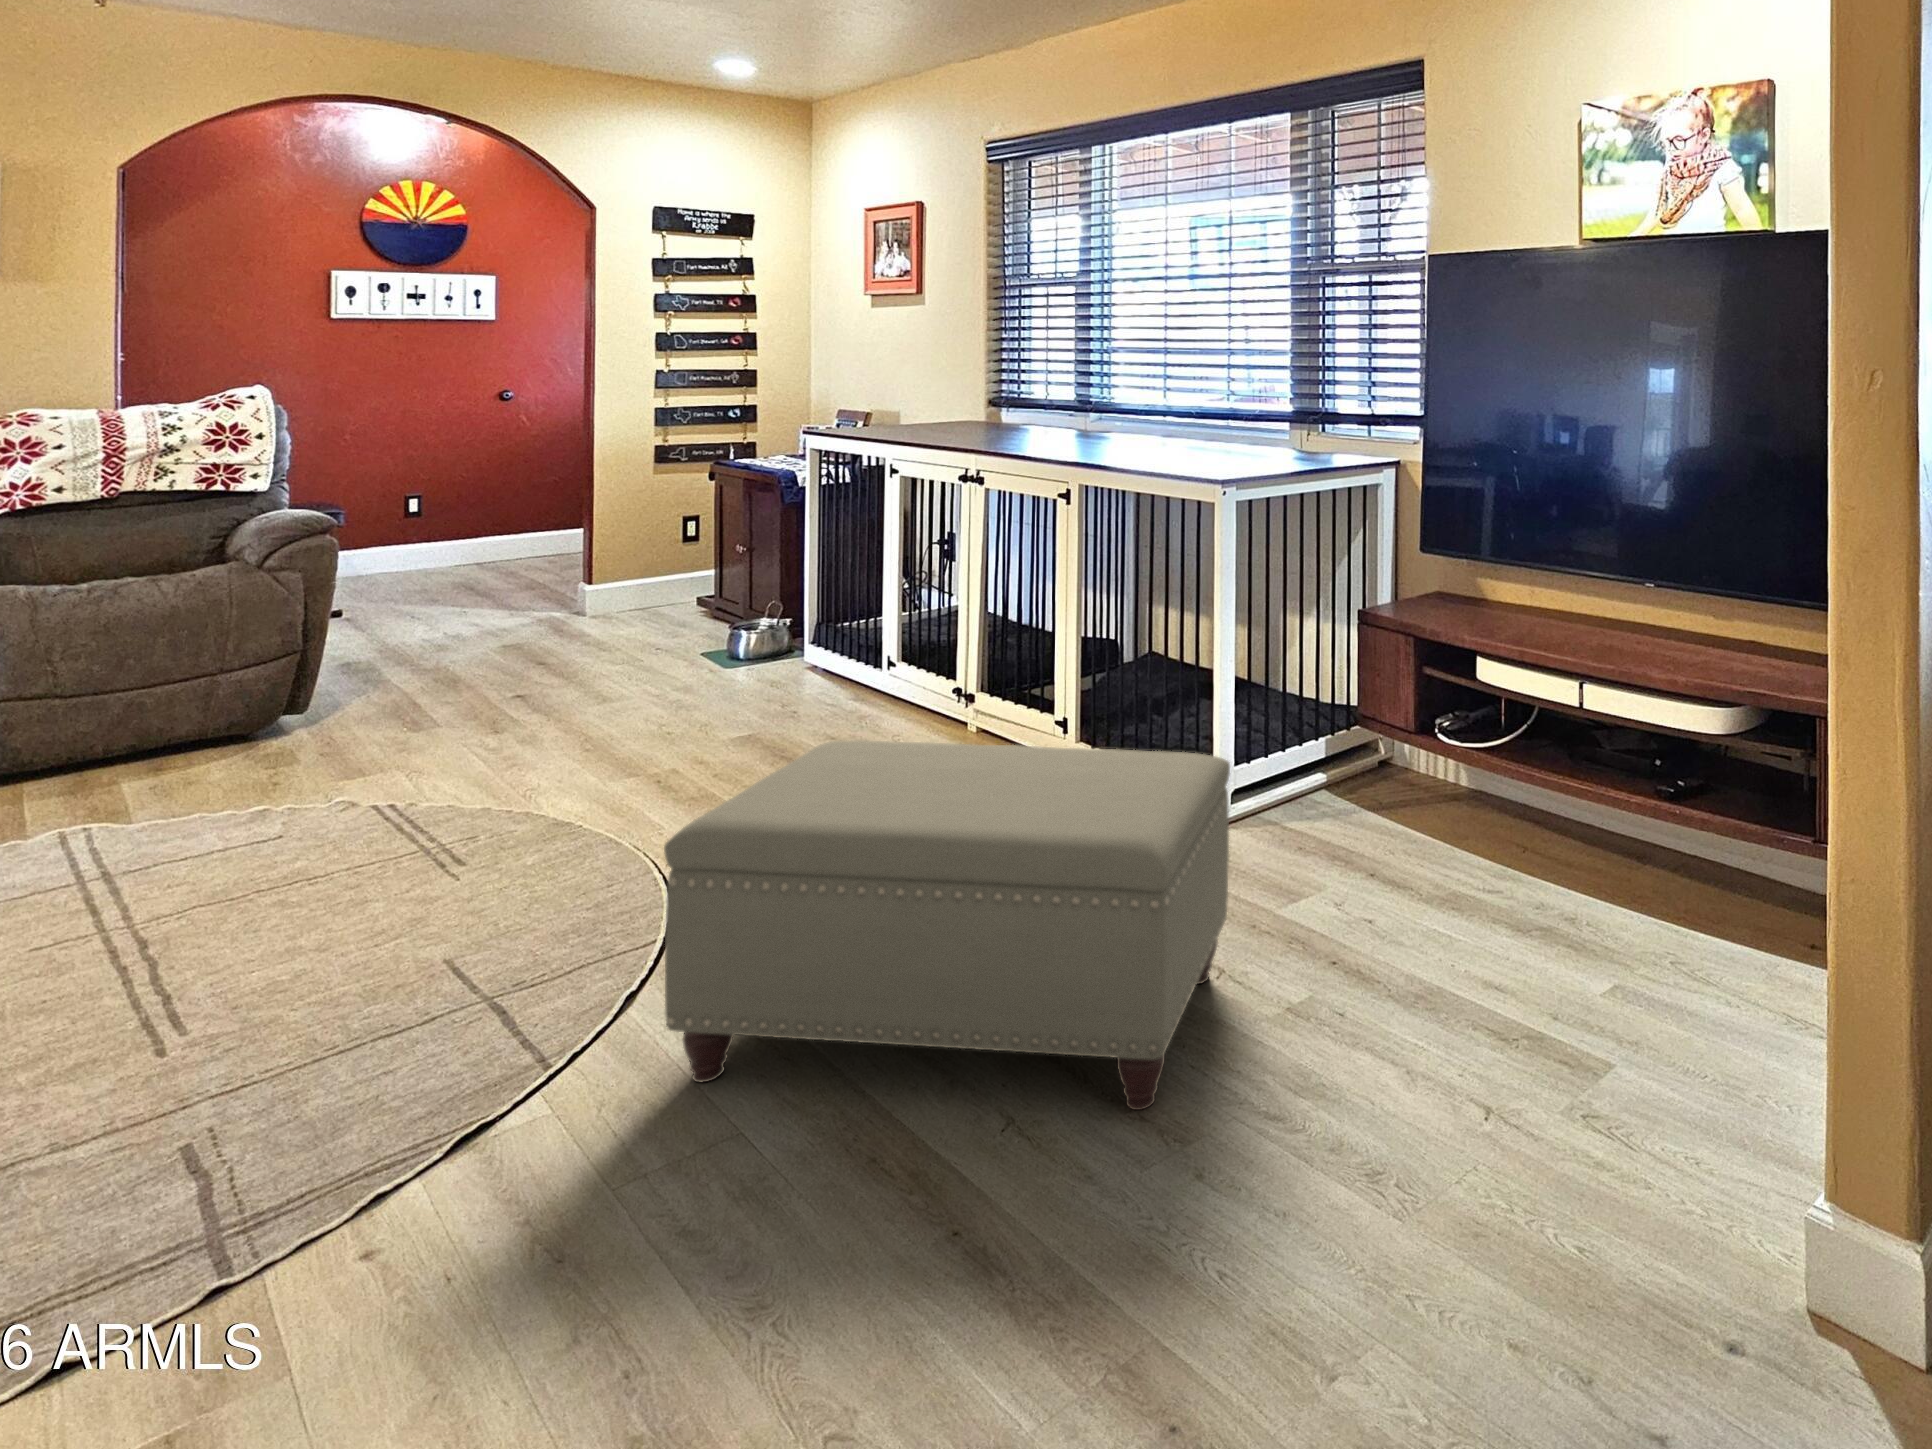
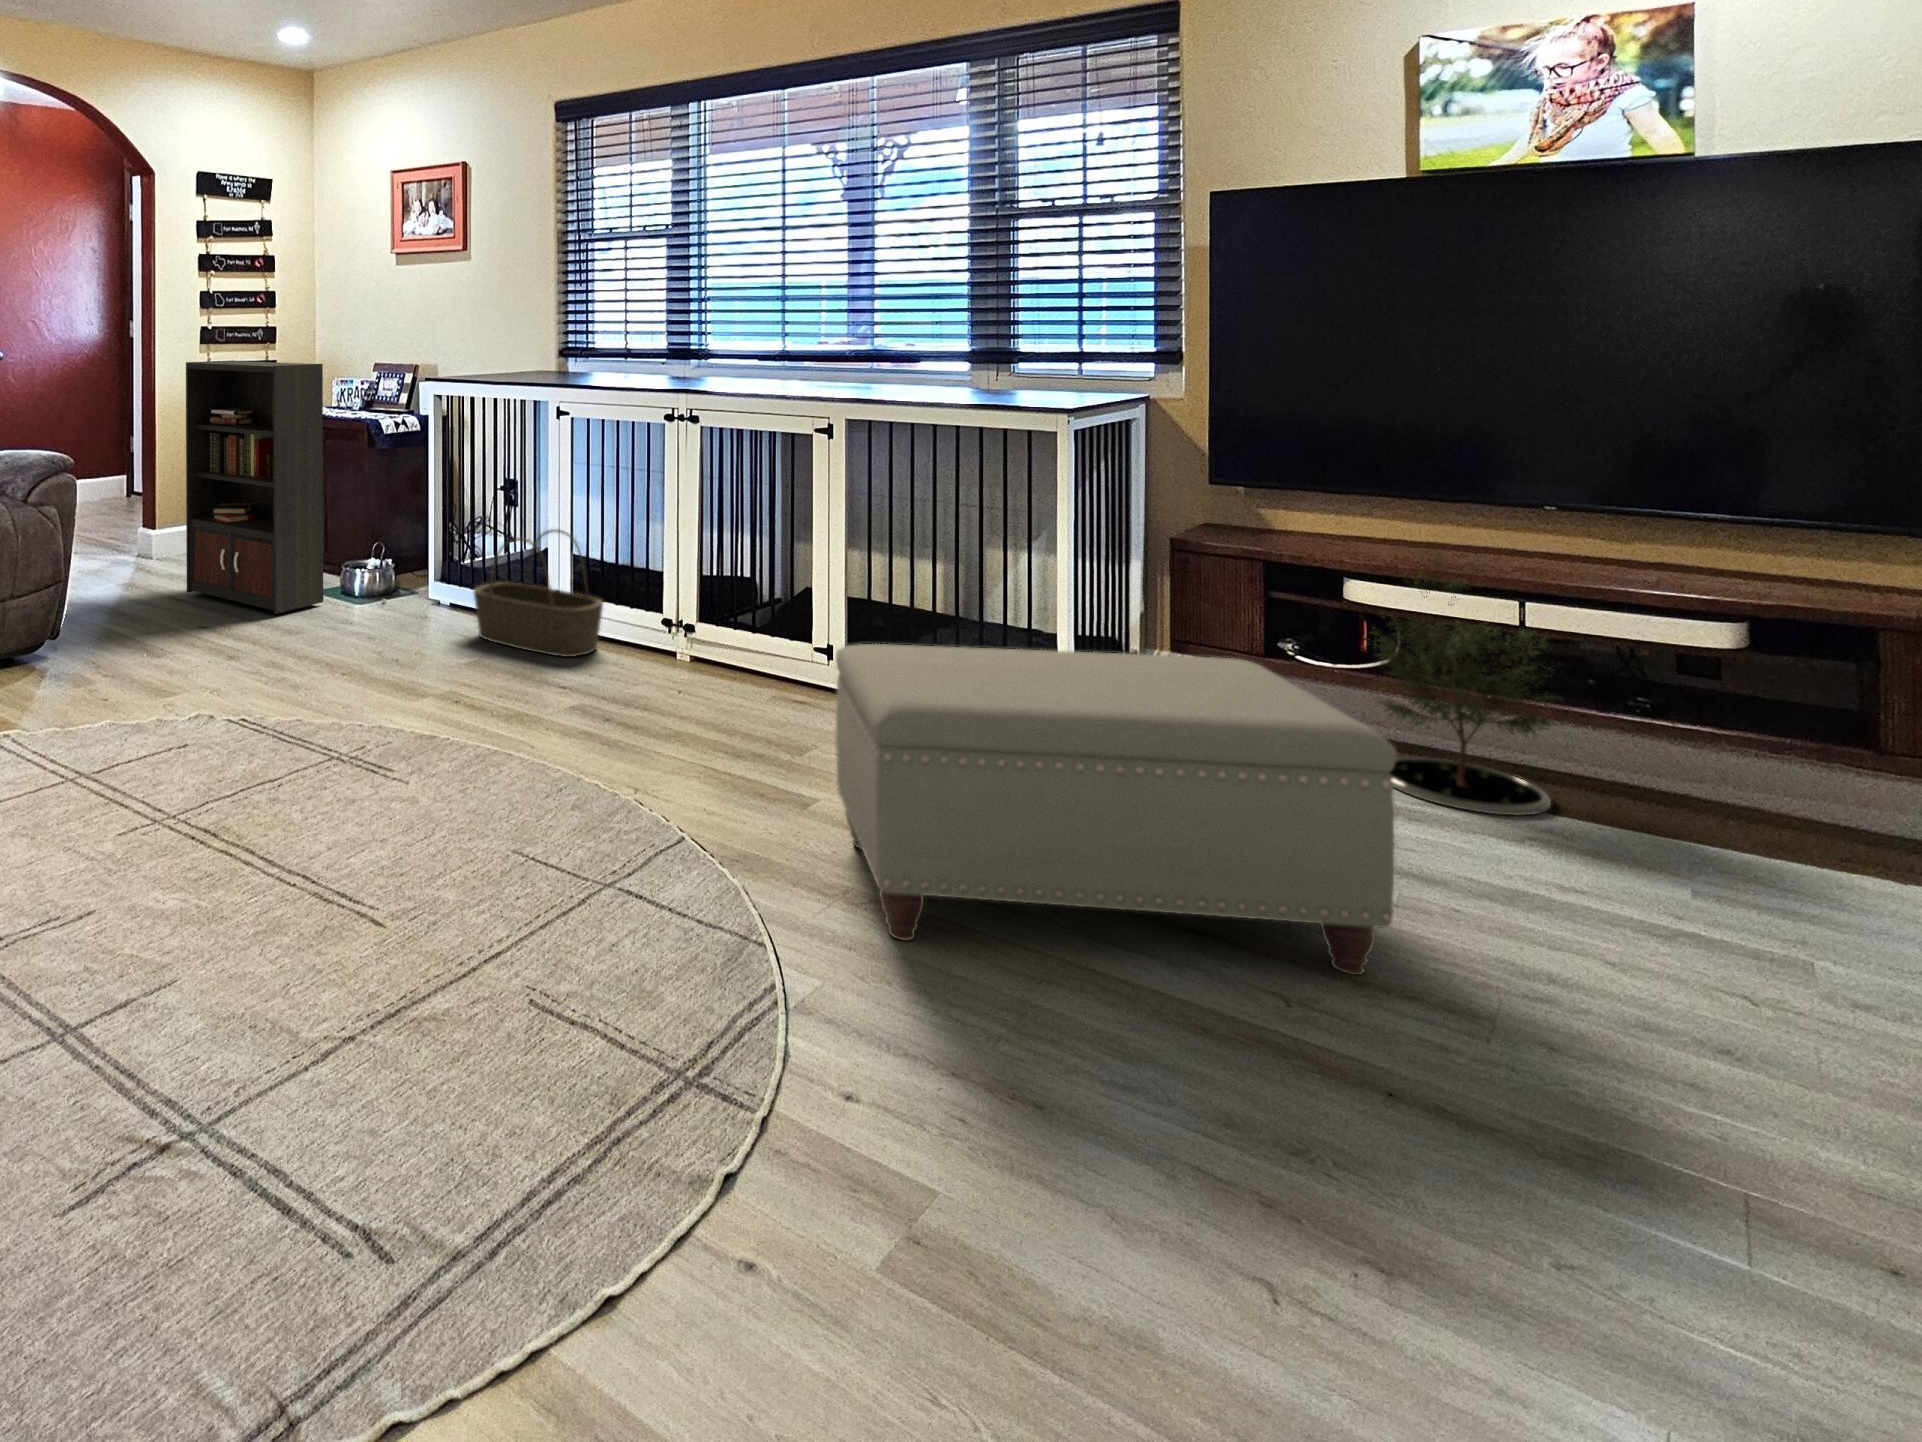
bookcase: none [548,408,754,682] -> present [186,360,387,614]
basket: none [787,592,906,730] -> present [474,529,603,657]
potted tree: none [1462,622,1641,903] -> present [1368,547,1558,816]

